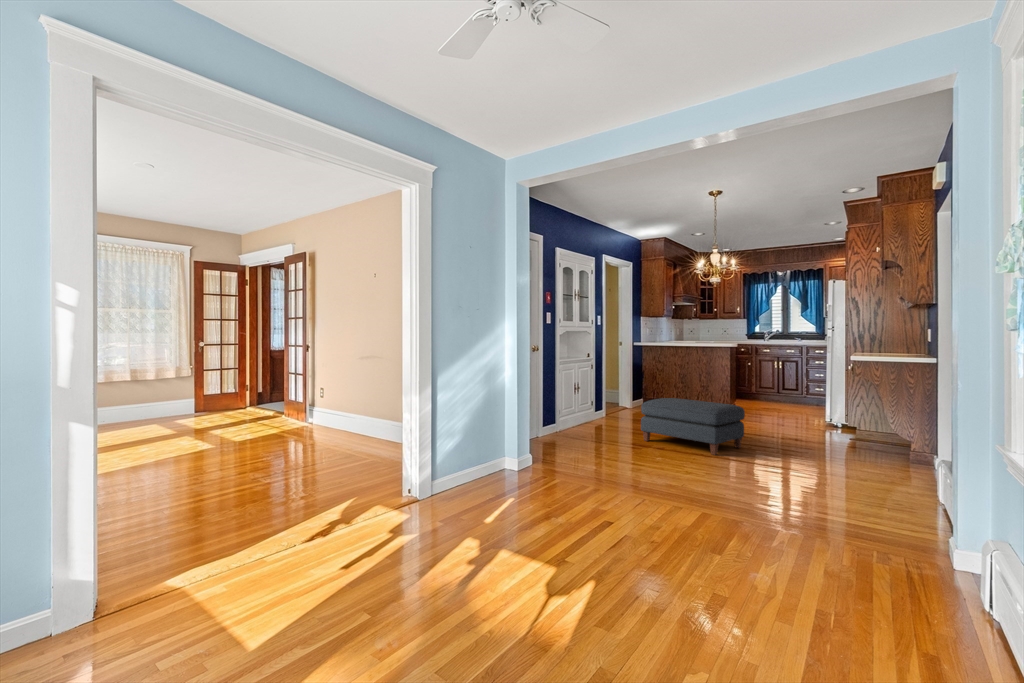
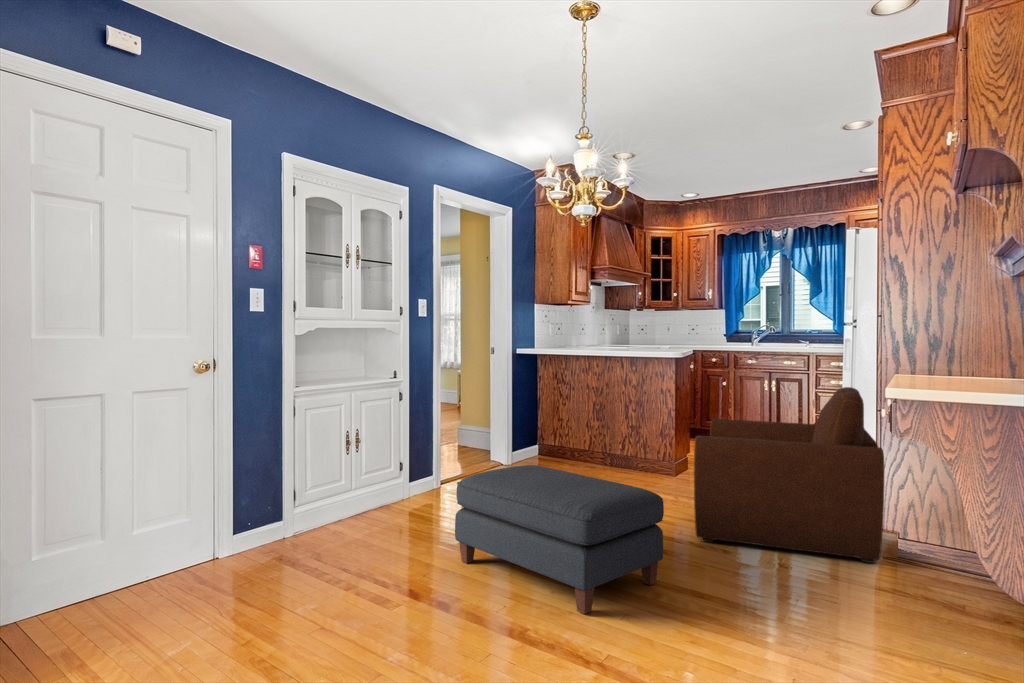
armchair: none [753,361,849,443] -> present [694,387,884,563]

